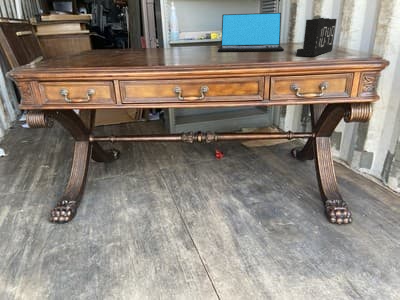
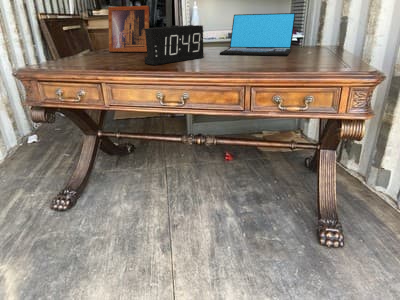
picture frame: none [95,5,142,53] -> present [108,6,149,52]
alarm clock: present [296,18,337,57] -> present [145,25,203,65]

